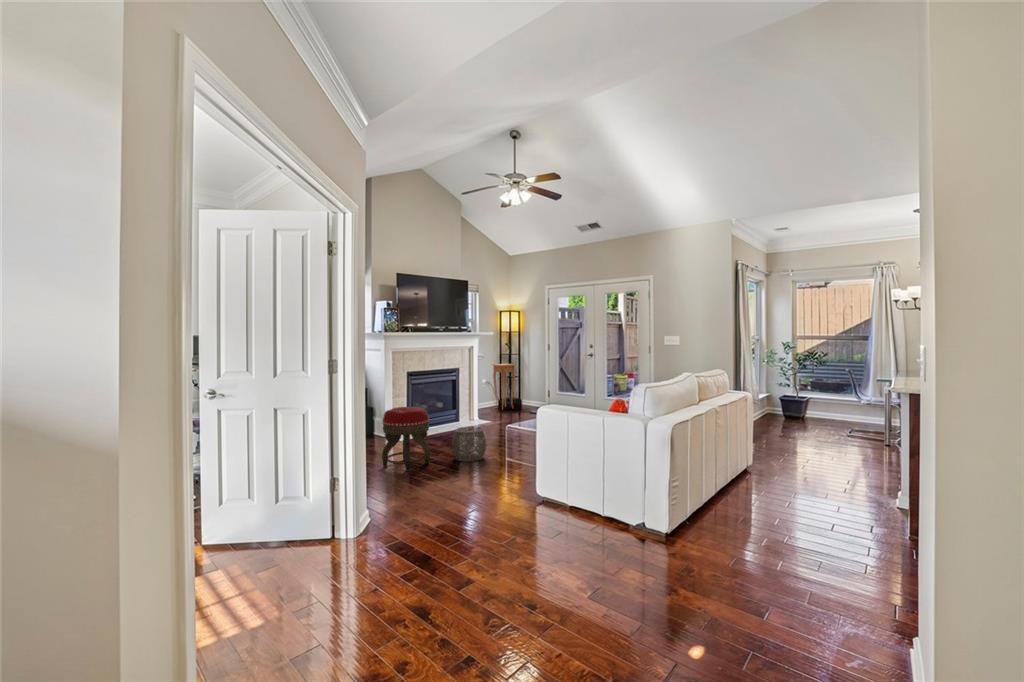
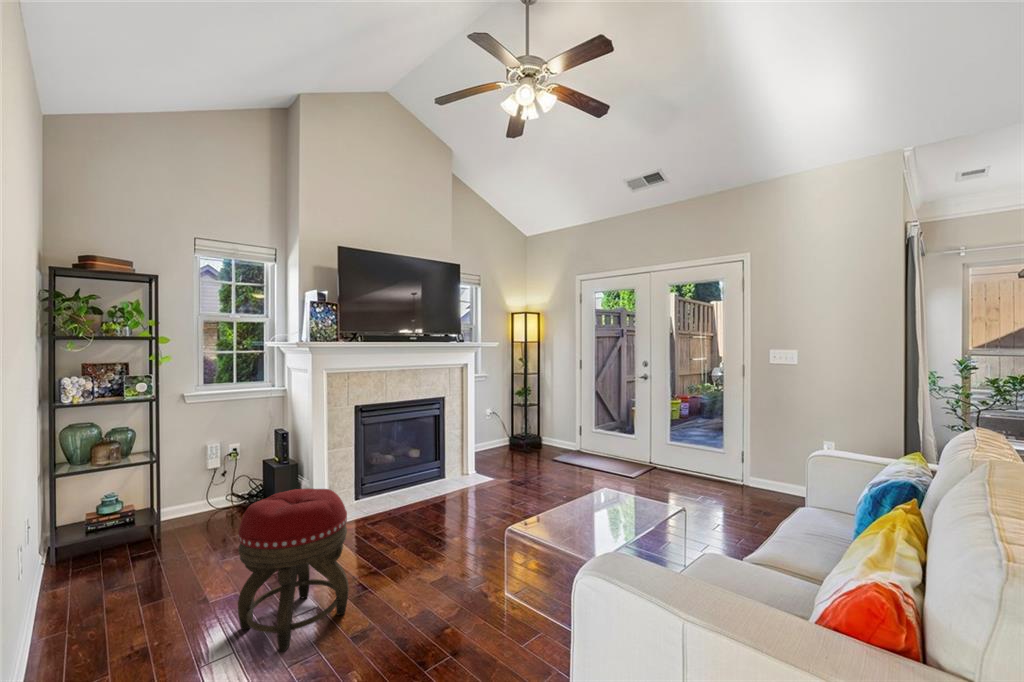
side table: present [493,364,515,409] -> none [500,386,533,452]
woven basket: present [452,426,486,462] -> none [398,522,470,610]

